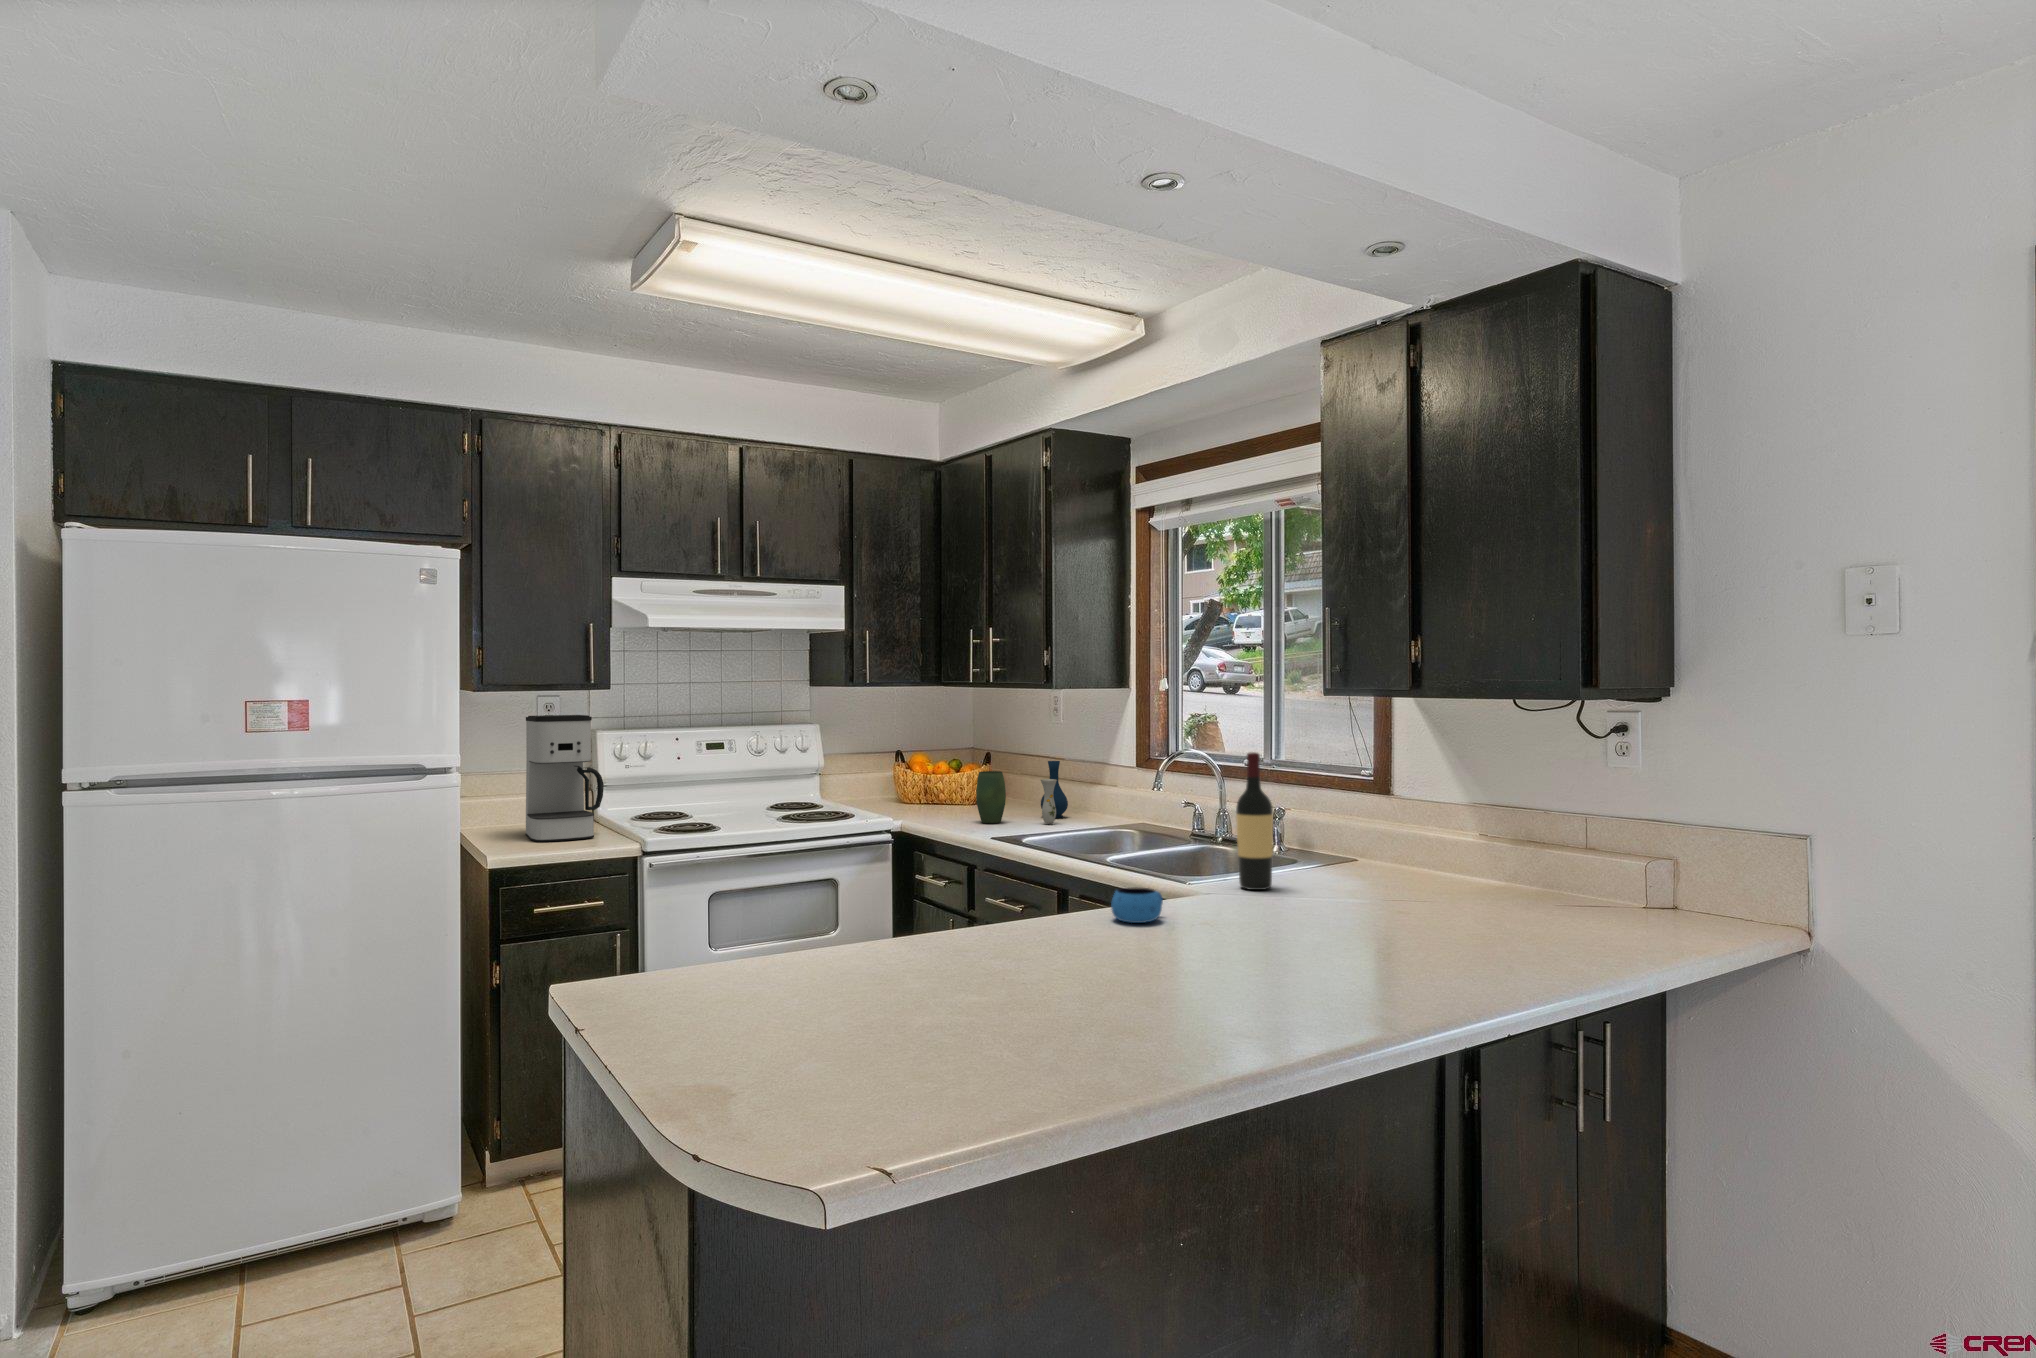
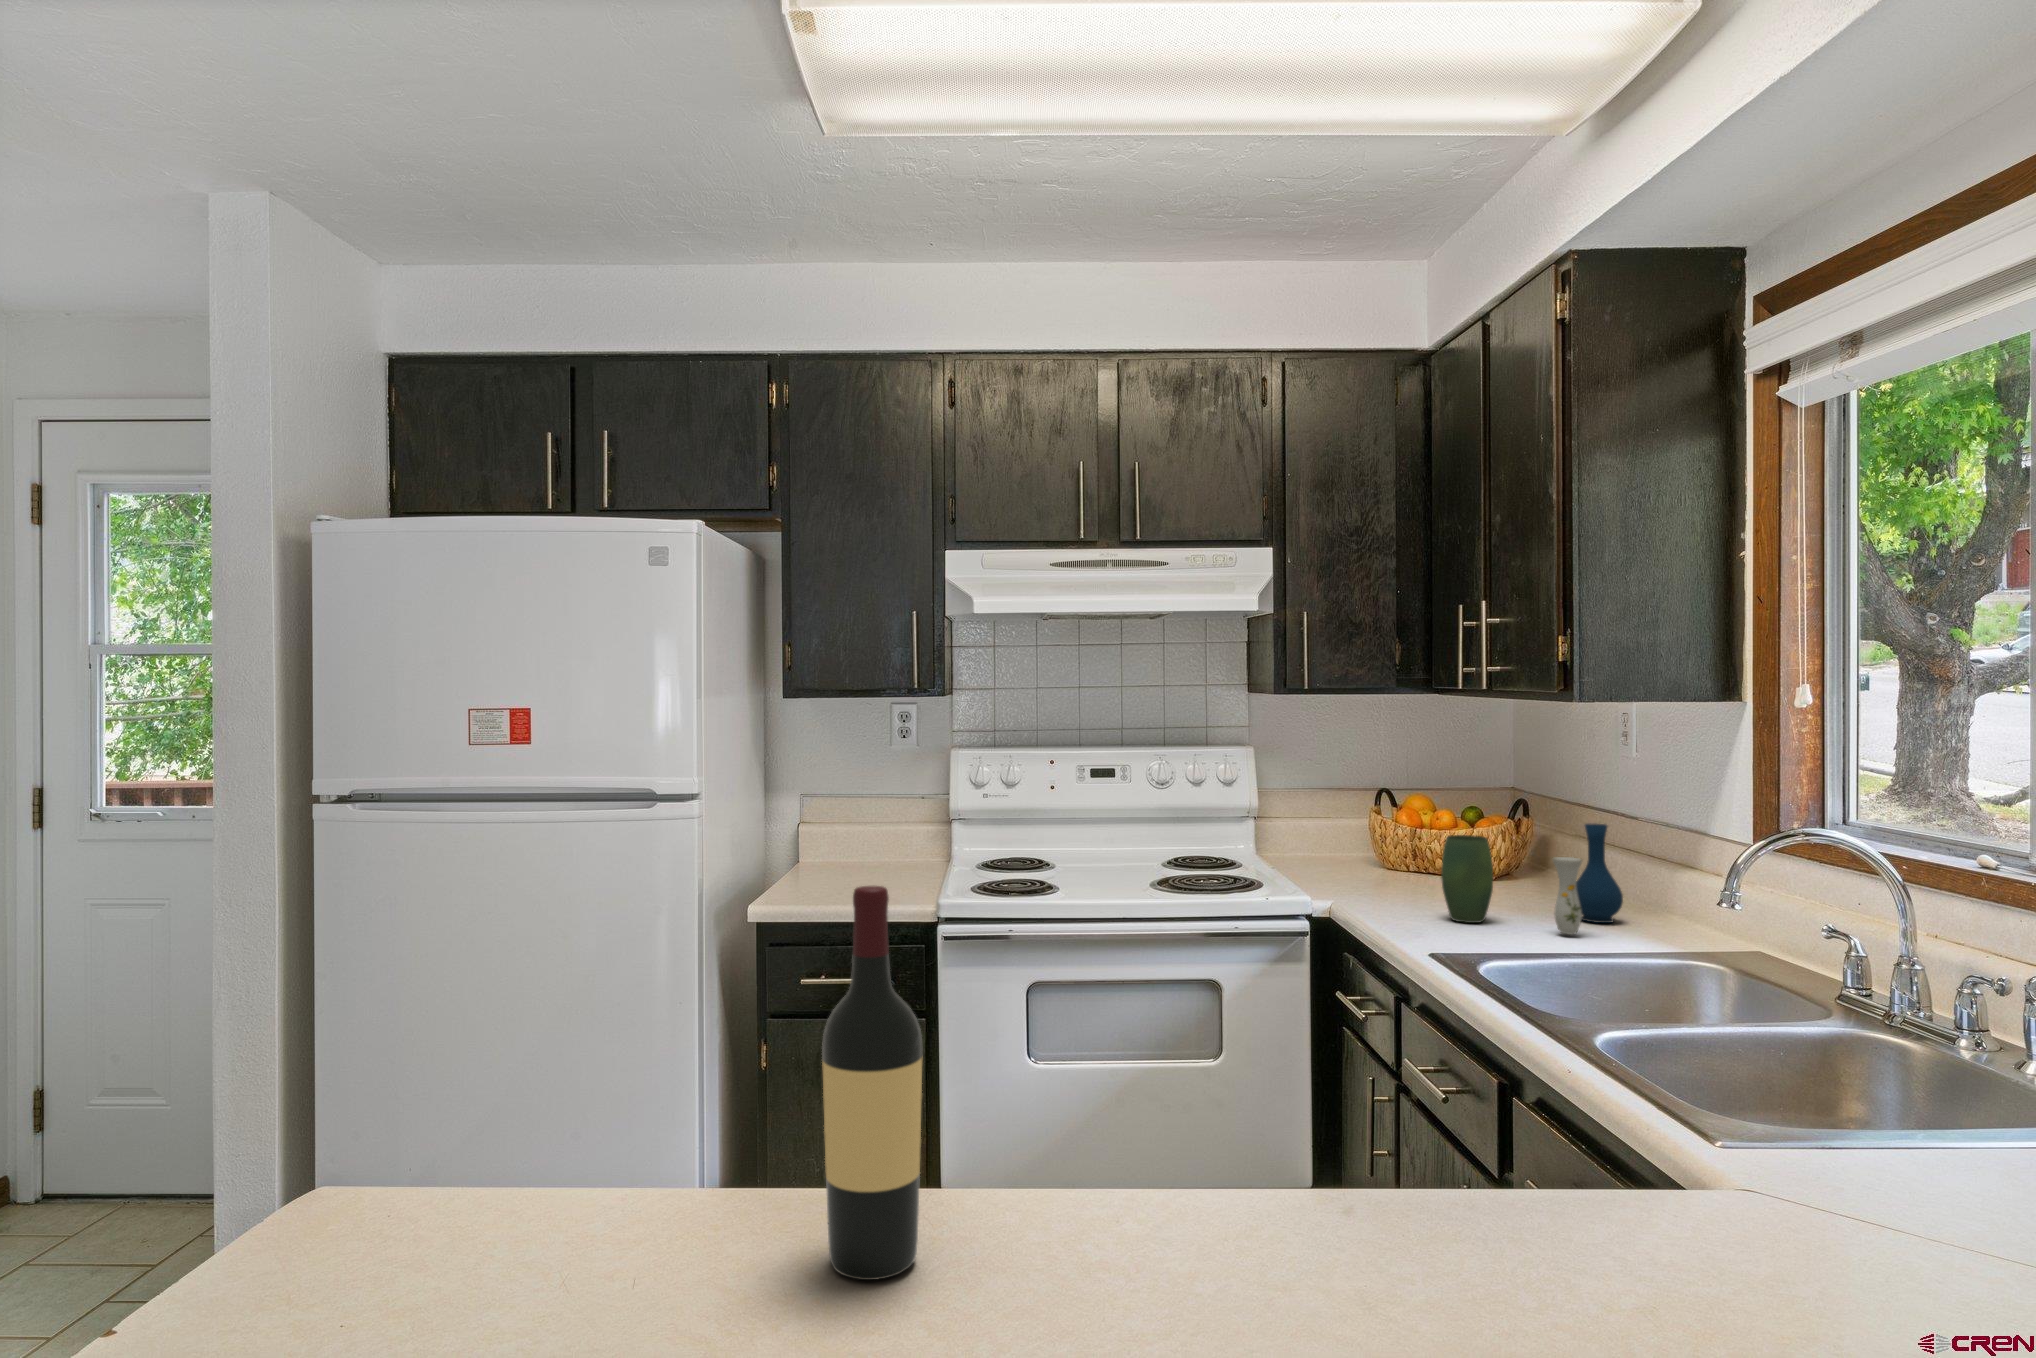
coffee maker: present [525,715,604,842] -> none [826,729,917,890]
wine bottle: present [1236,752,1273,890] -> present [822,886,922,1280]
mug: present [1111,887,1163,923] -> none [1353,1186,1504,1296]

